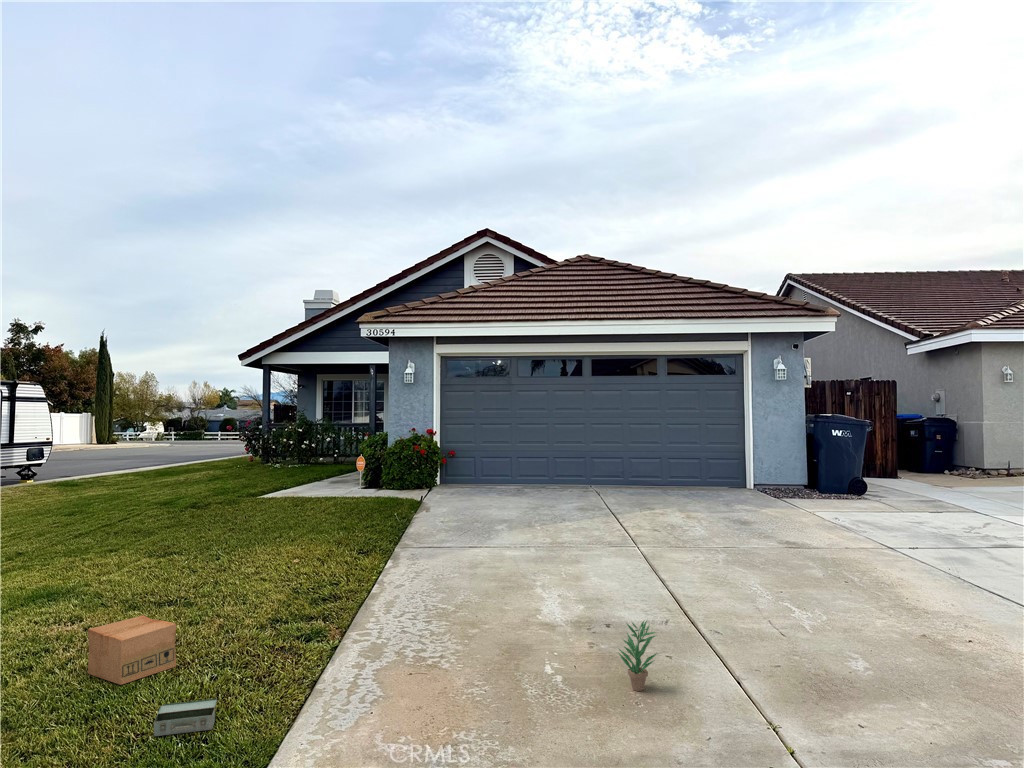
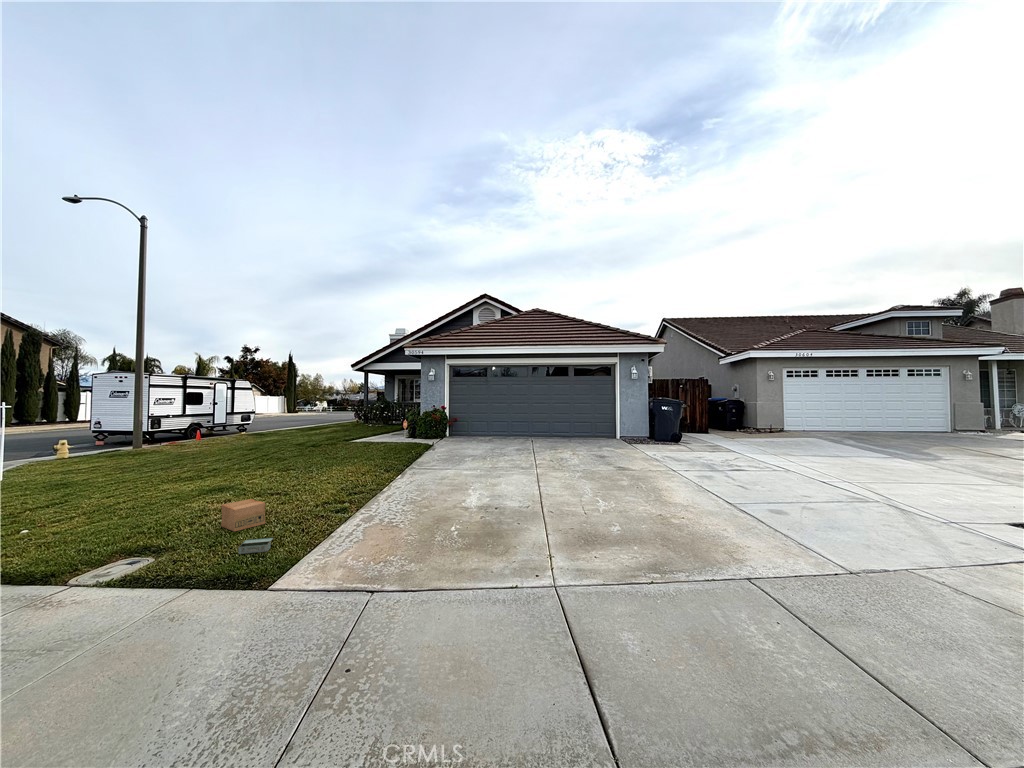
potted plant: present [619,620,657,691] -> none [475,502,493,537]

